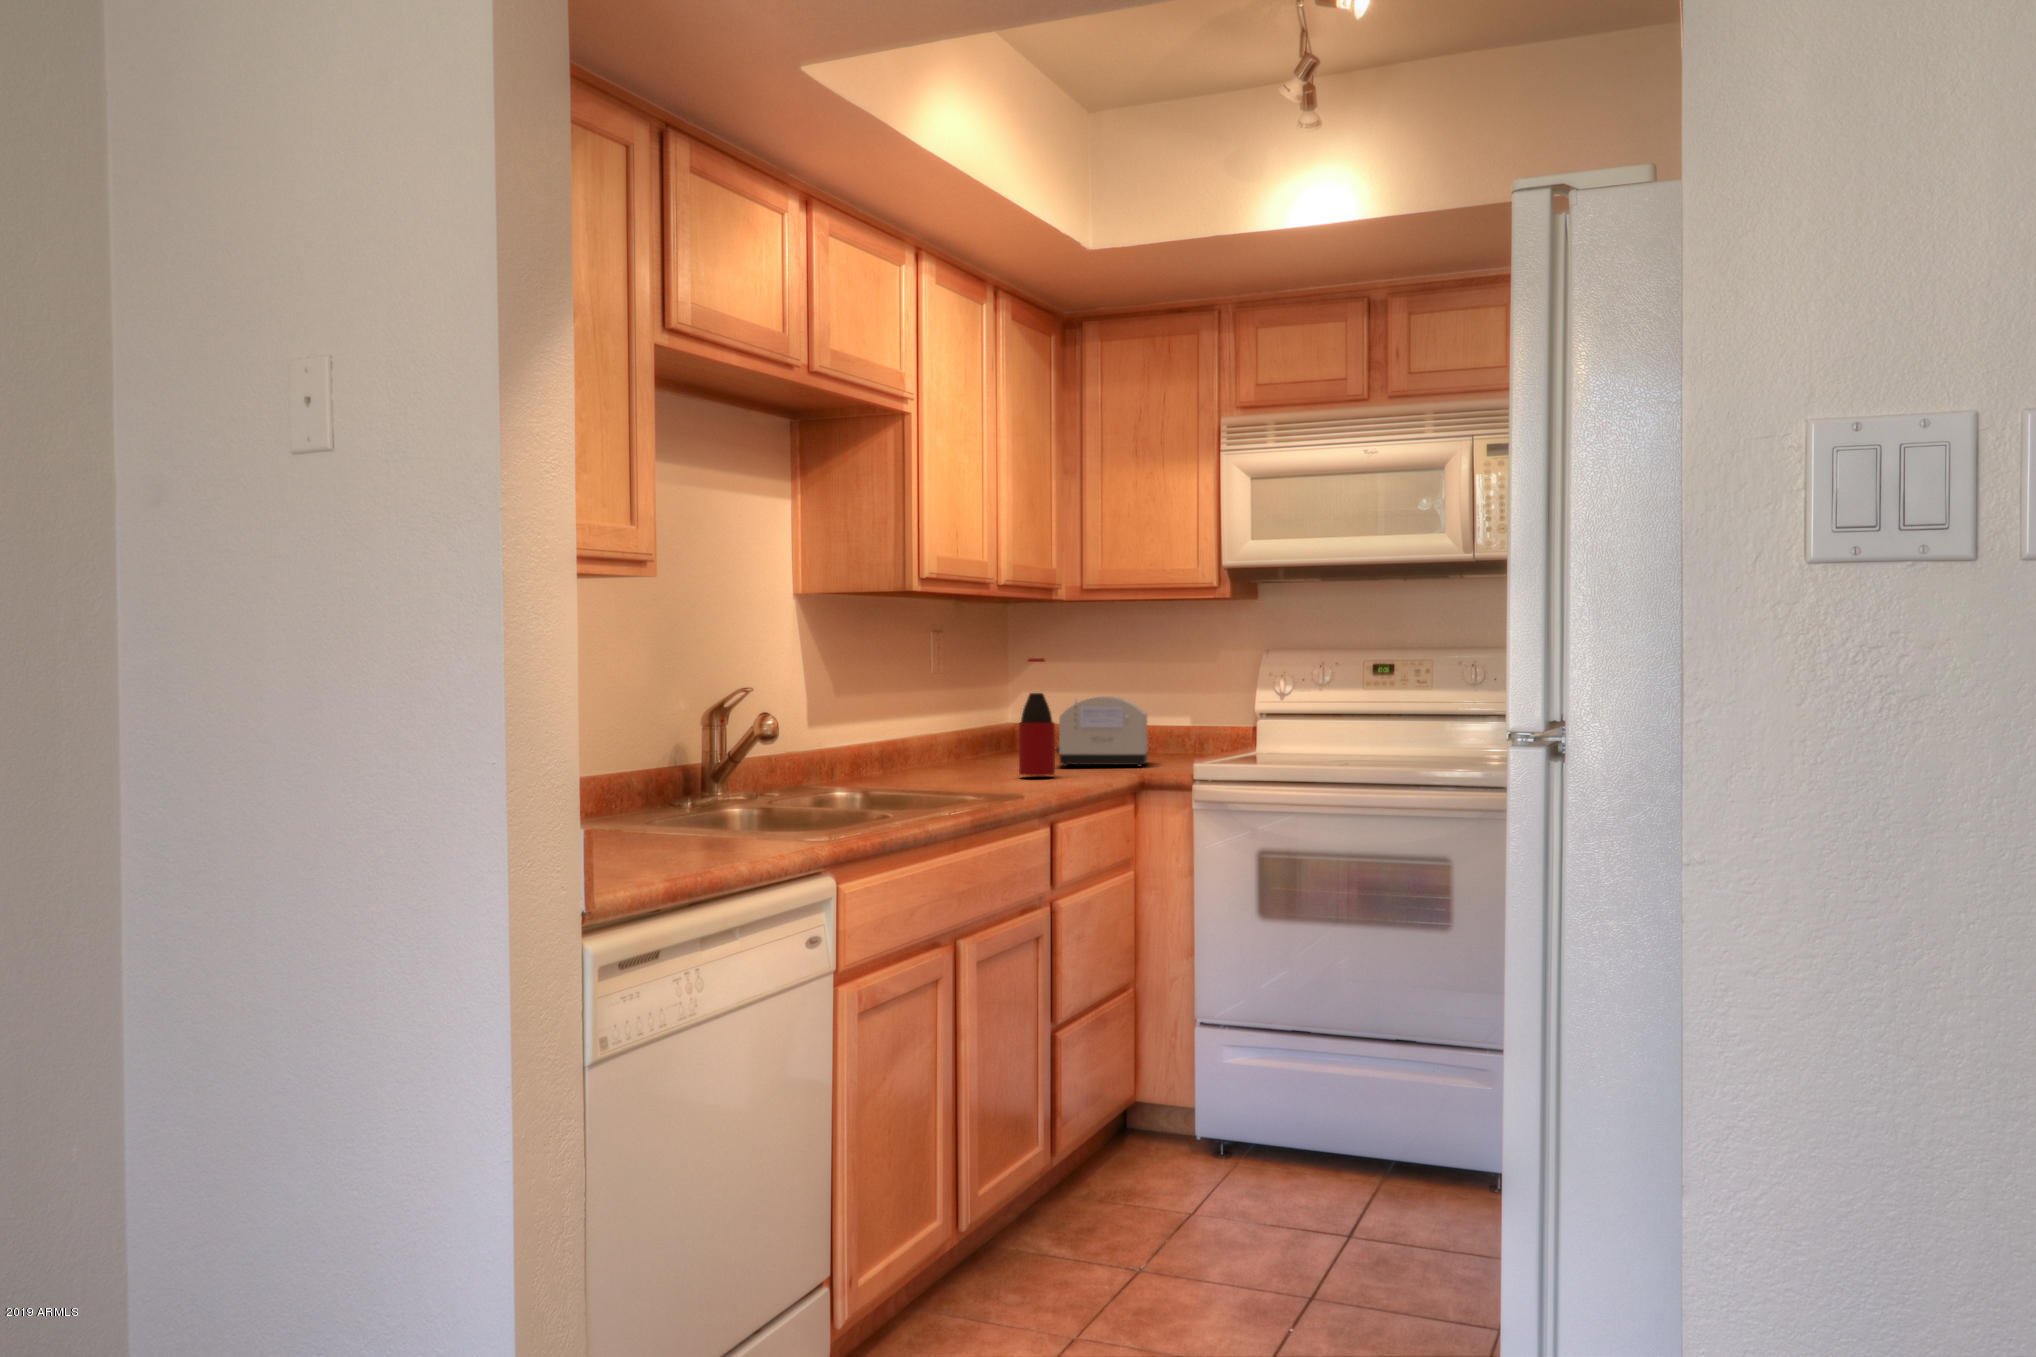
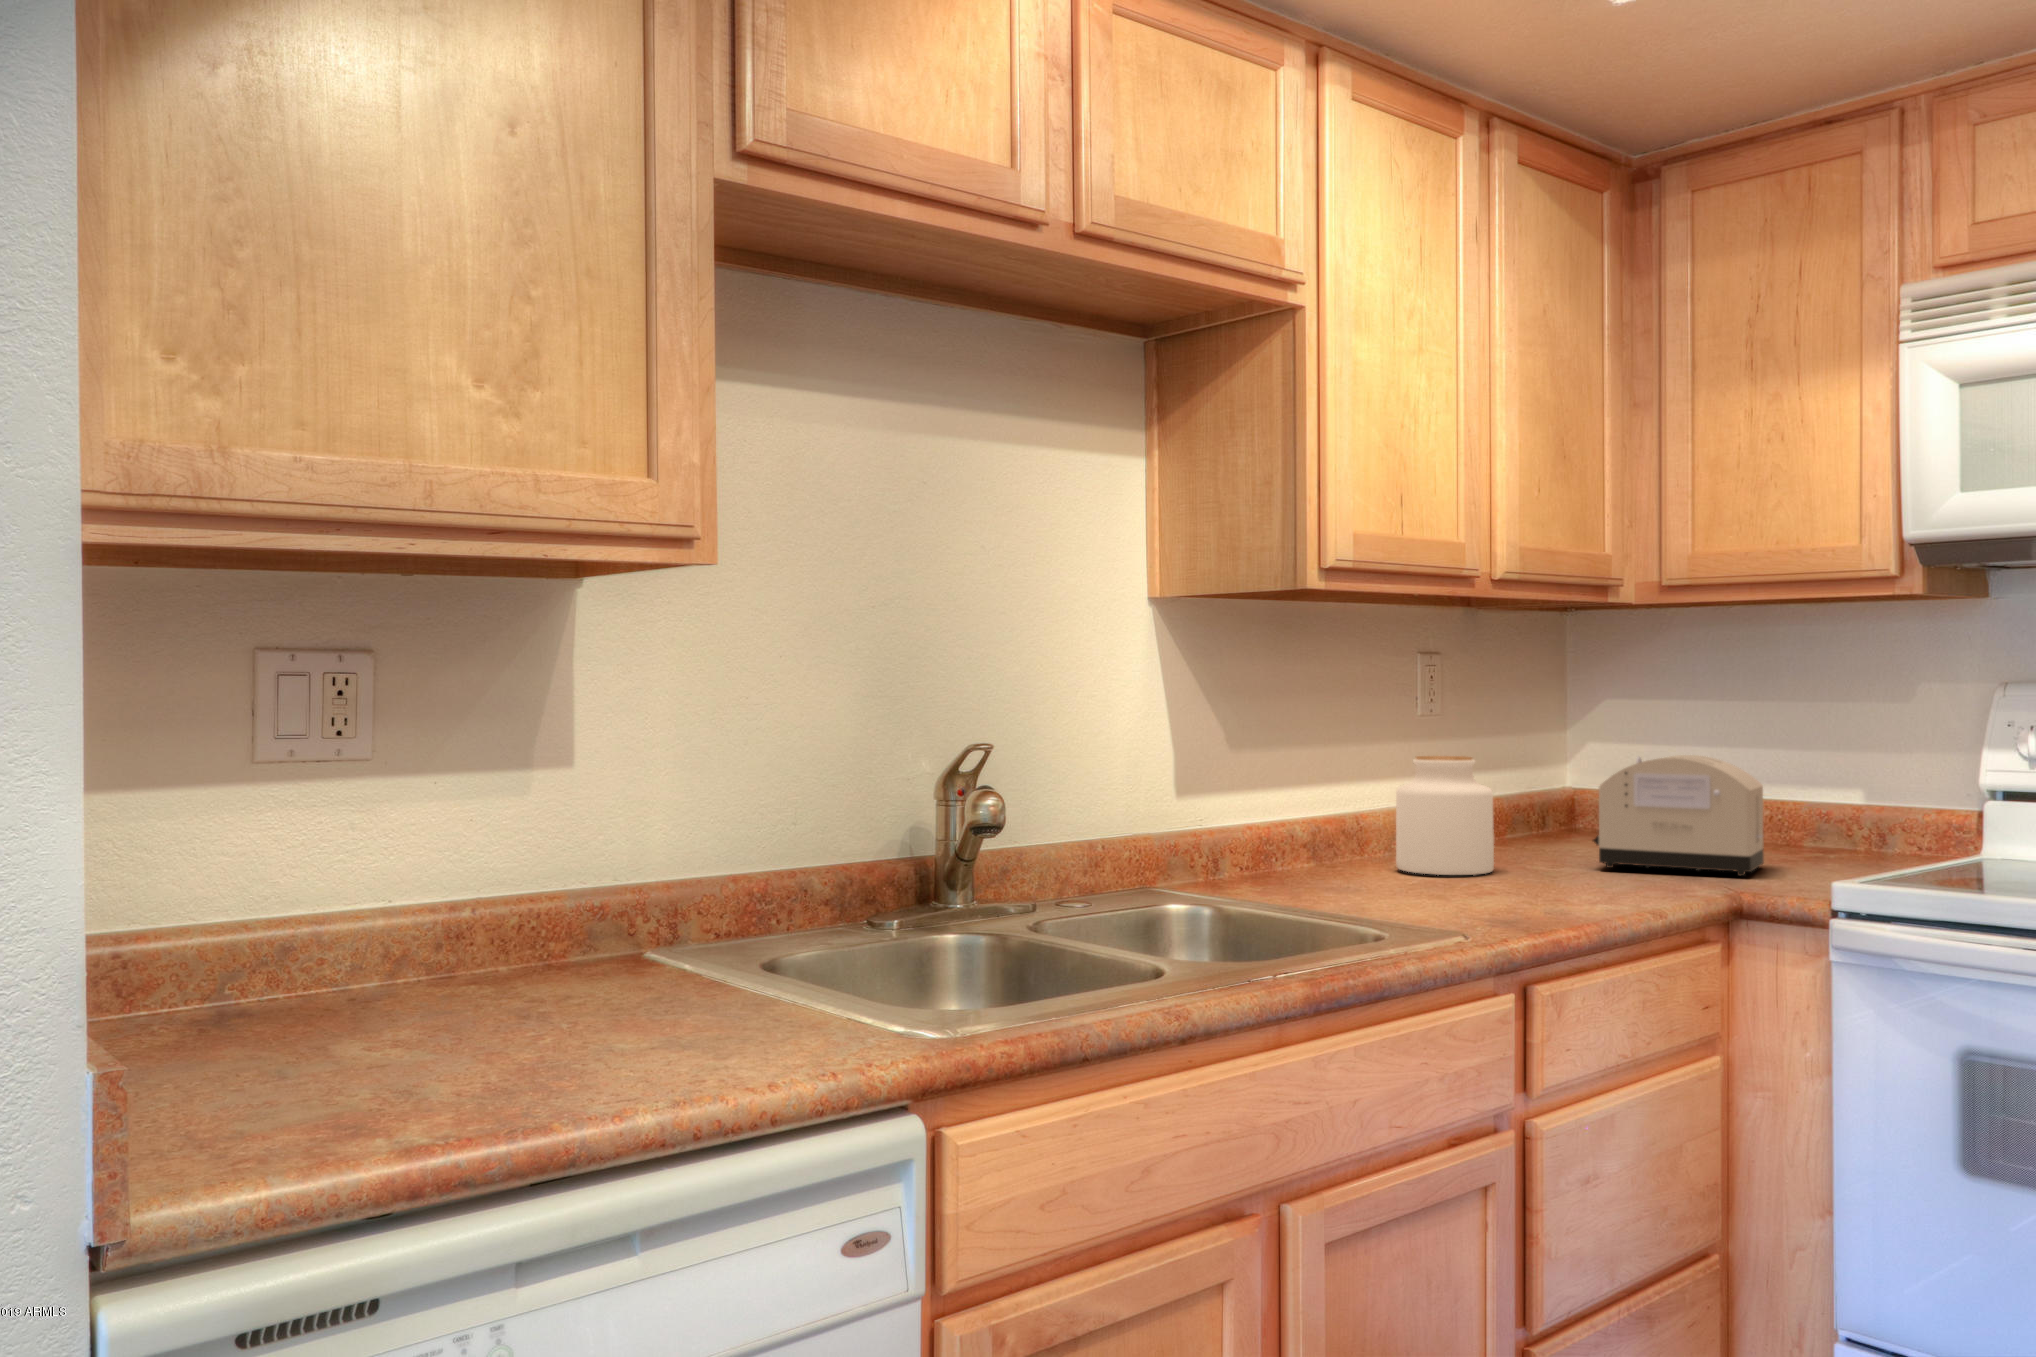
bottle: present [1019,658,1055,776] -> none [1509,694,1571,892]
jar: none [939,699,1000,774] -> present [1396,756,1494,875]

